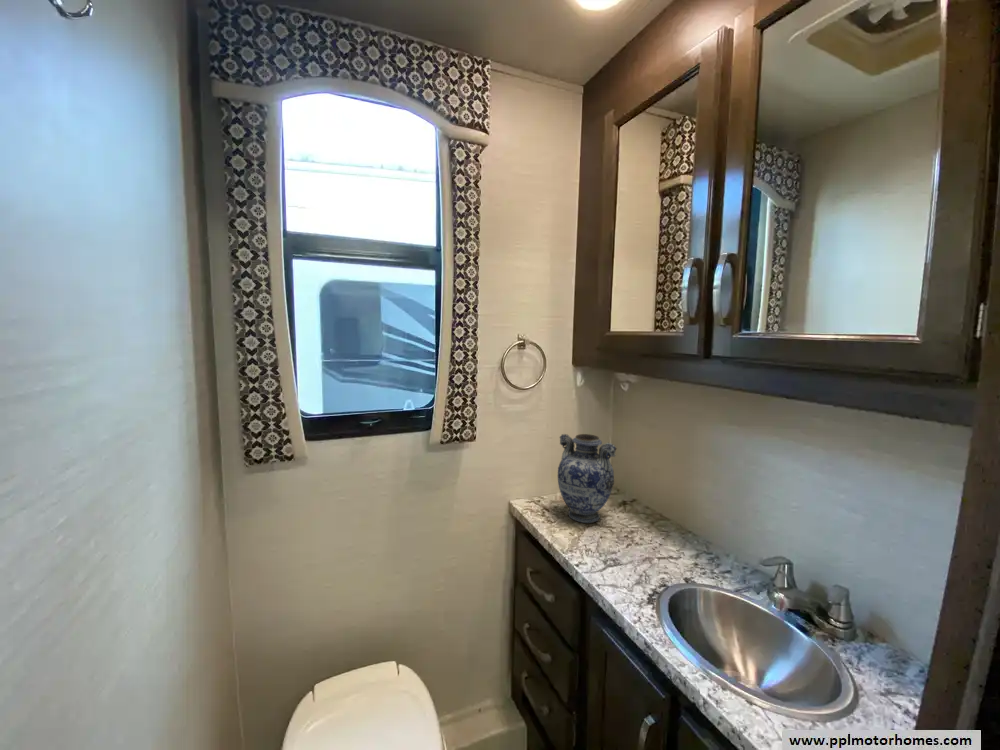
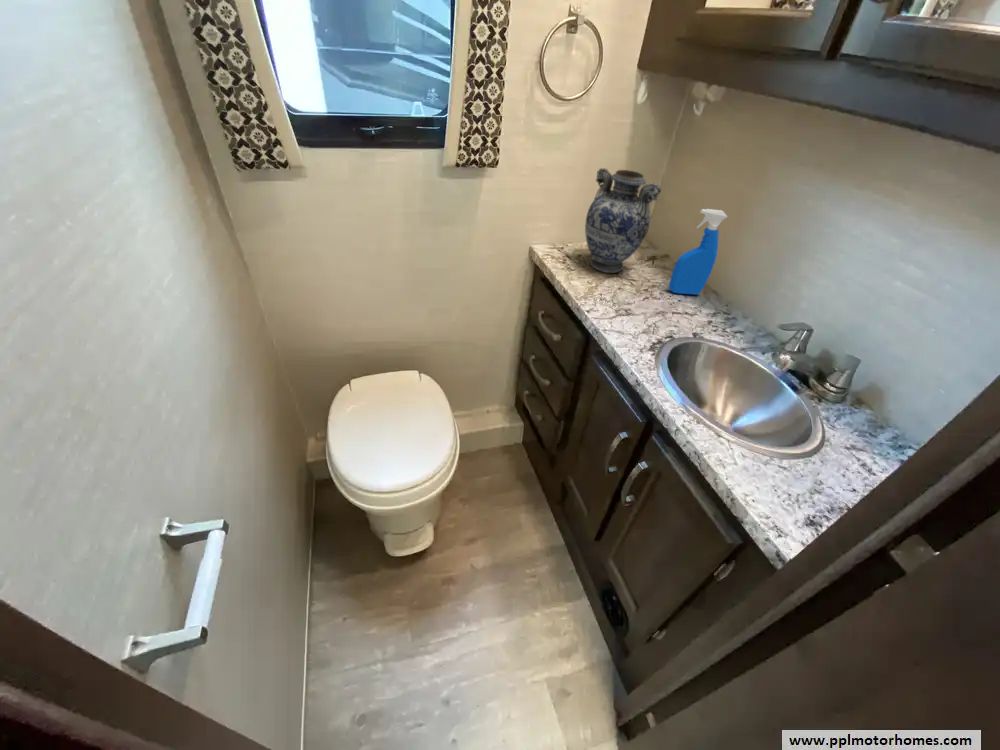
spray bottle: none [646,460,681,537] -> present [669,209,727,295]

